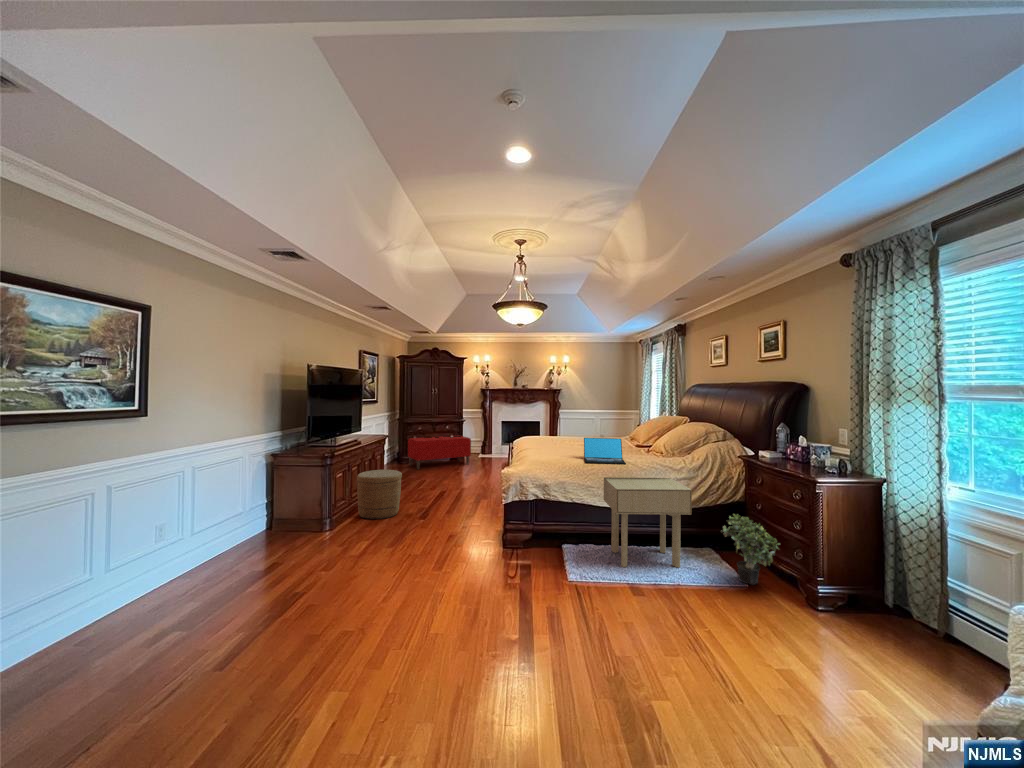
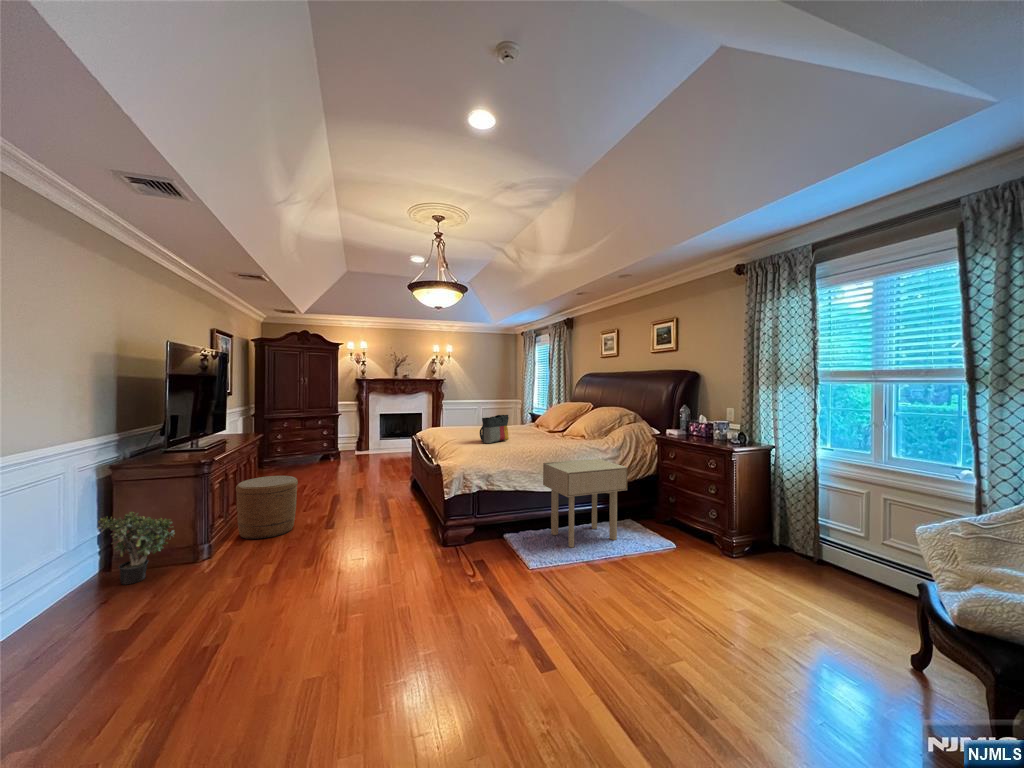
tote bag: none [556,427,586,454] -> present [480,415,509,443]
bench: present [408,436,471,469] -> none [271,432,351,474]
laptop: present [584,438,626,464] -> none [513,425,559,450]
potted plant: present [723,514,780,584] -> present [98,512,175,584]

